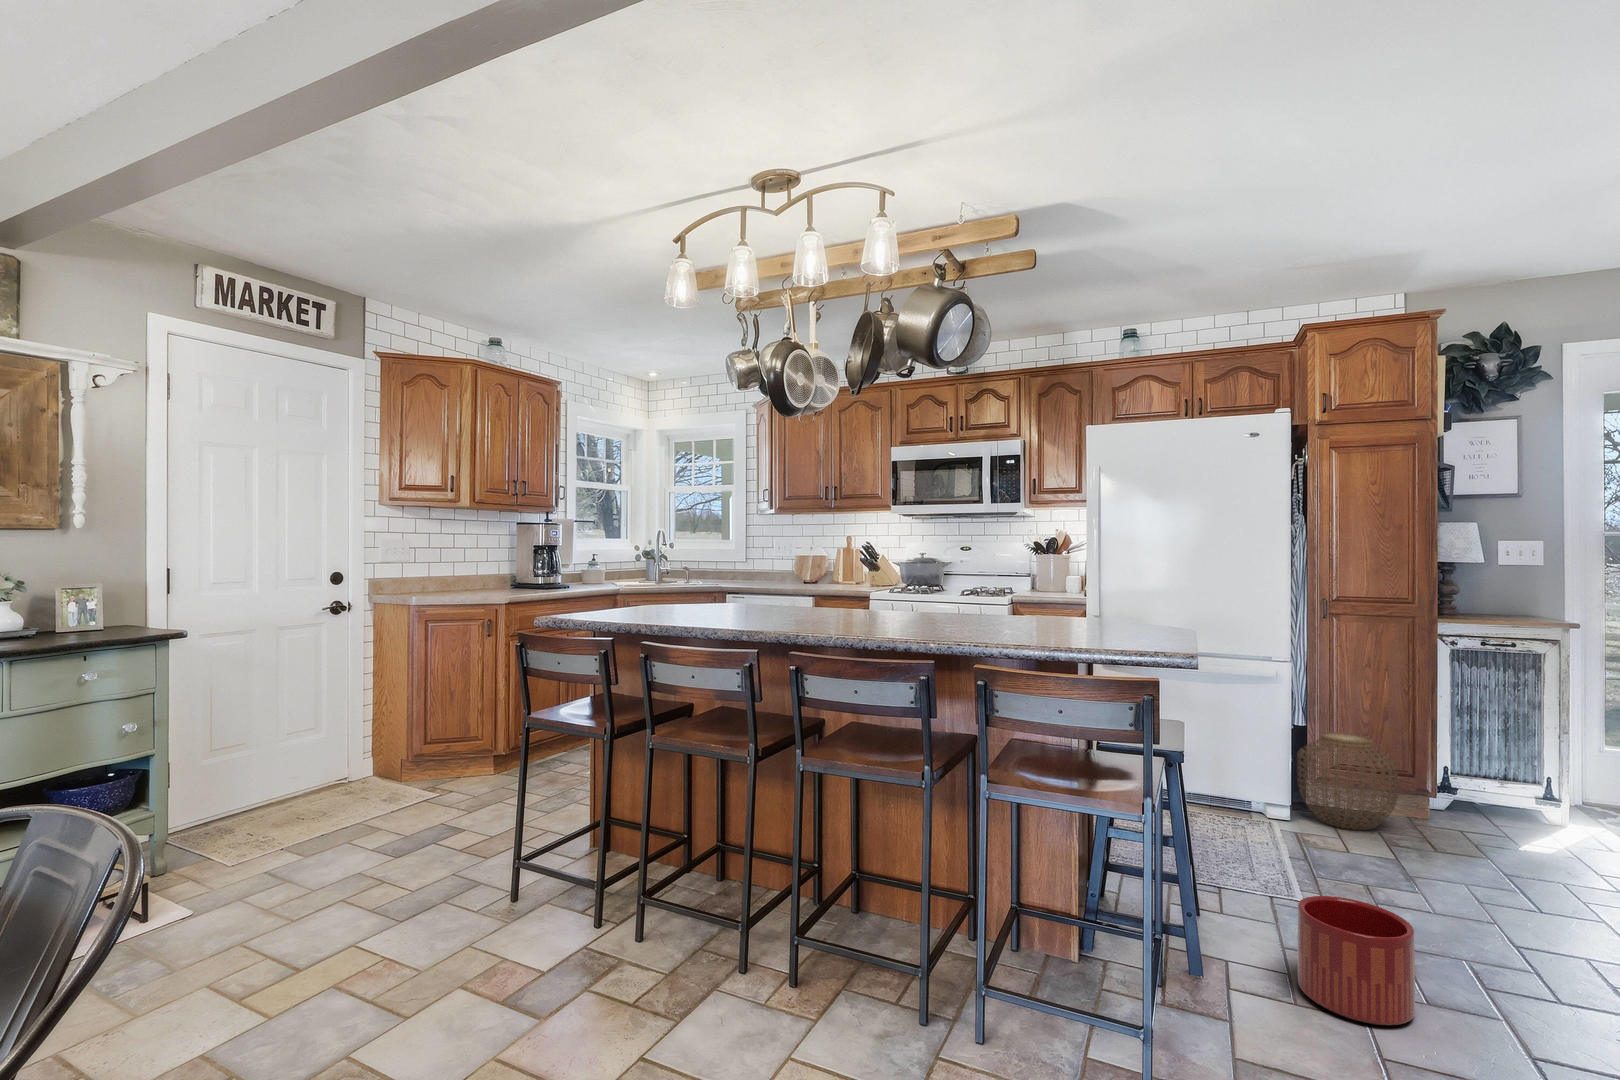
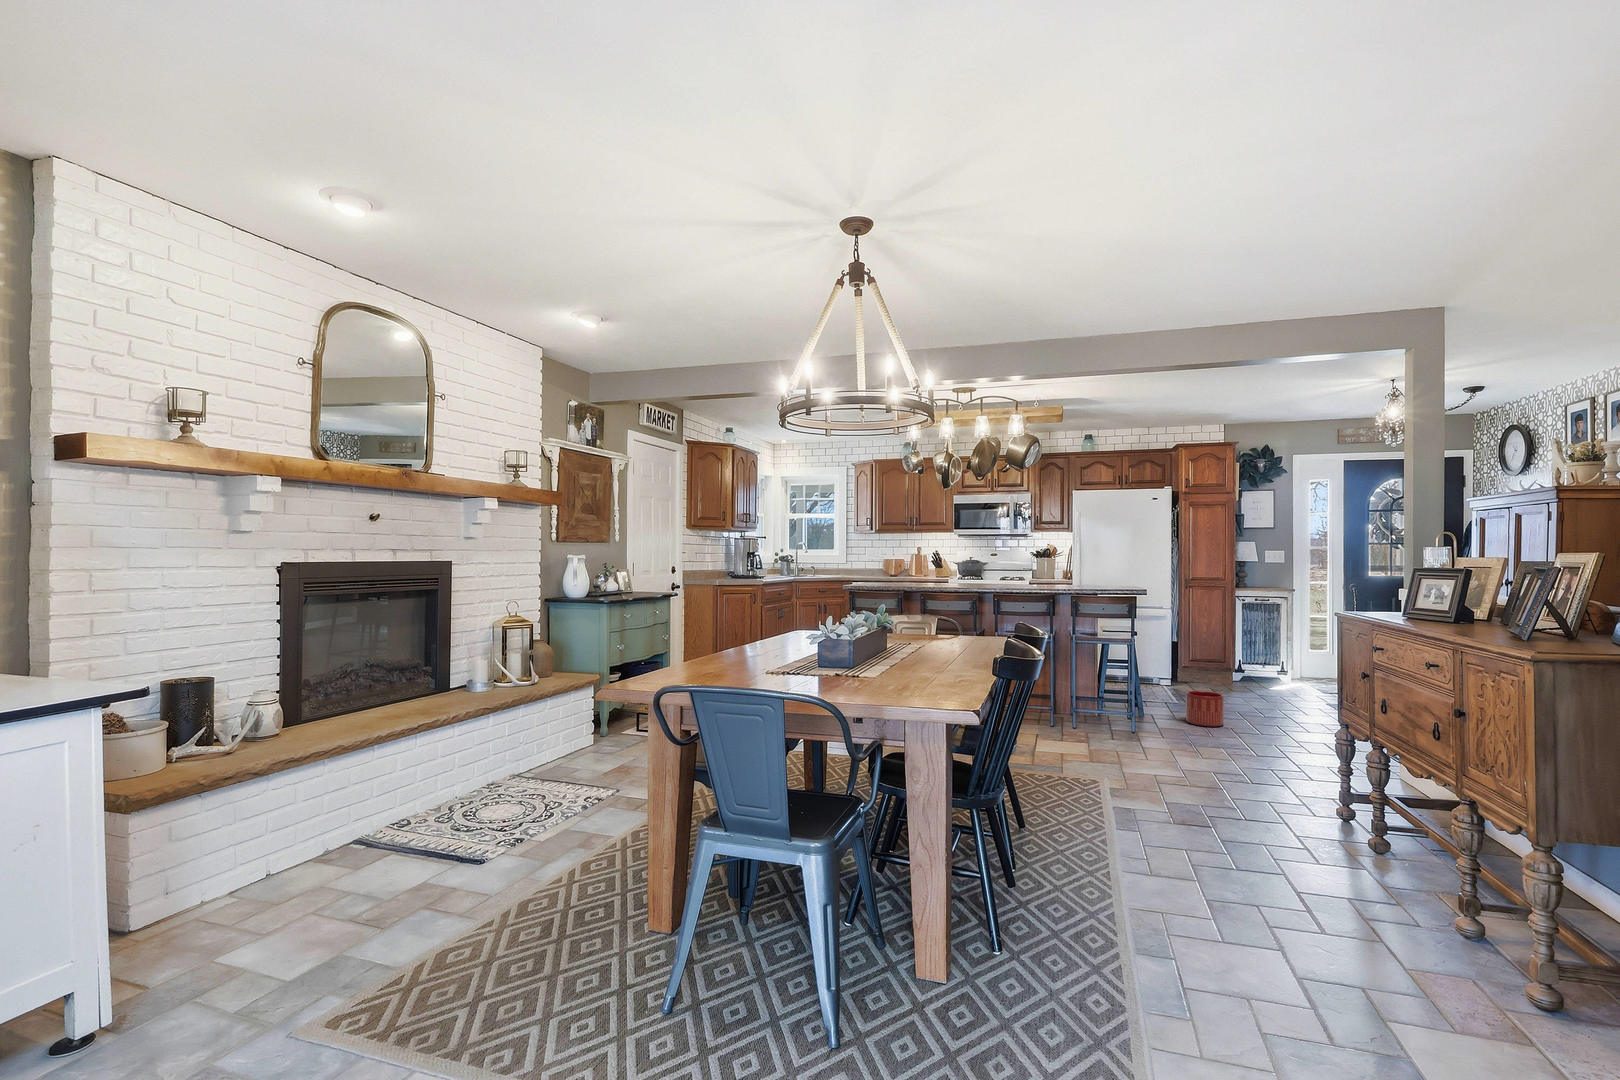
woven basket: present [1297,732,1398,830] -> none [1175,644,1219,687]

